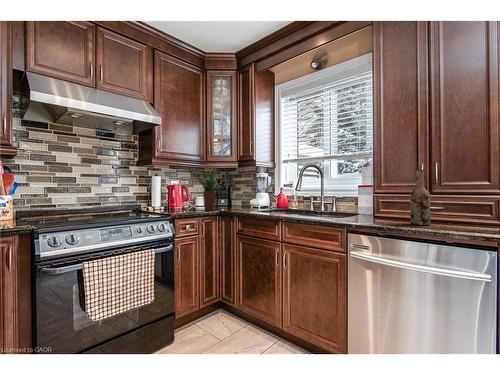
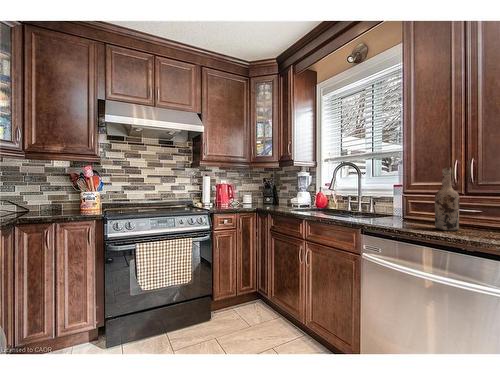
potted plant: present [195,168,221,211] -> none [235,167,268,208]

